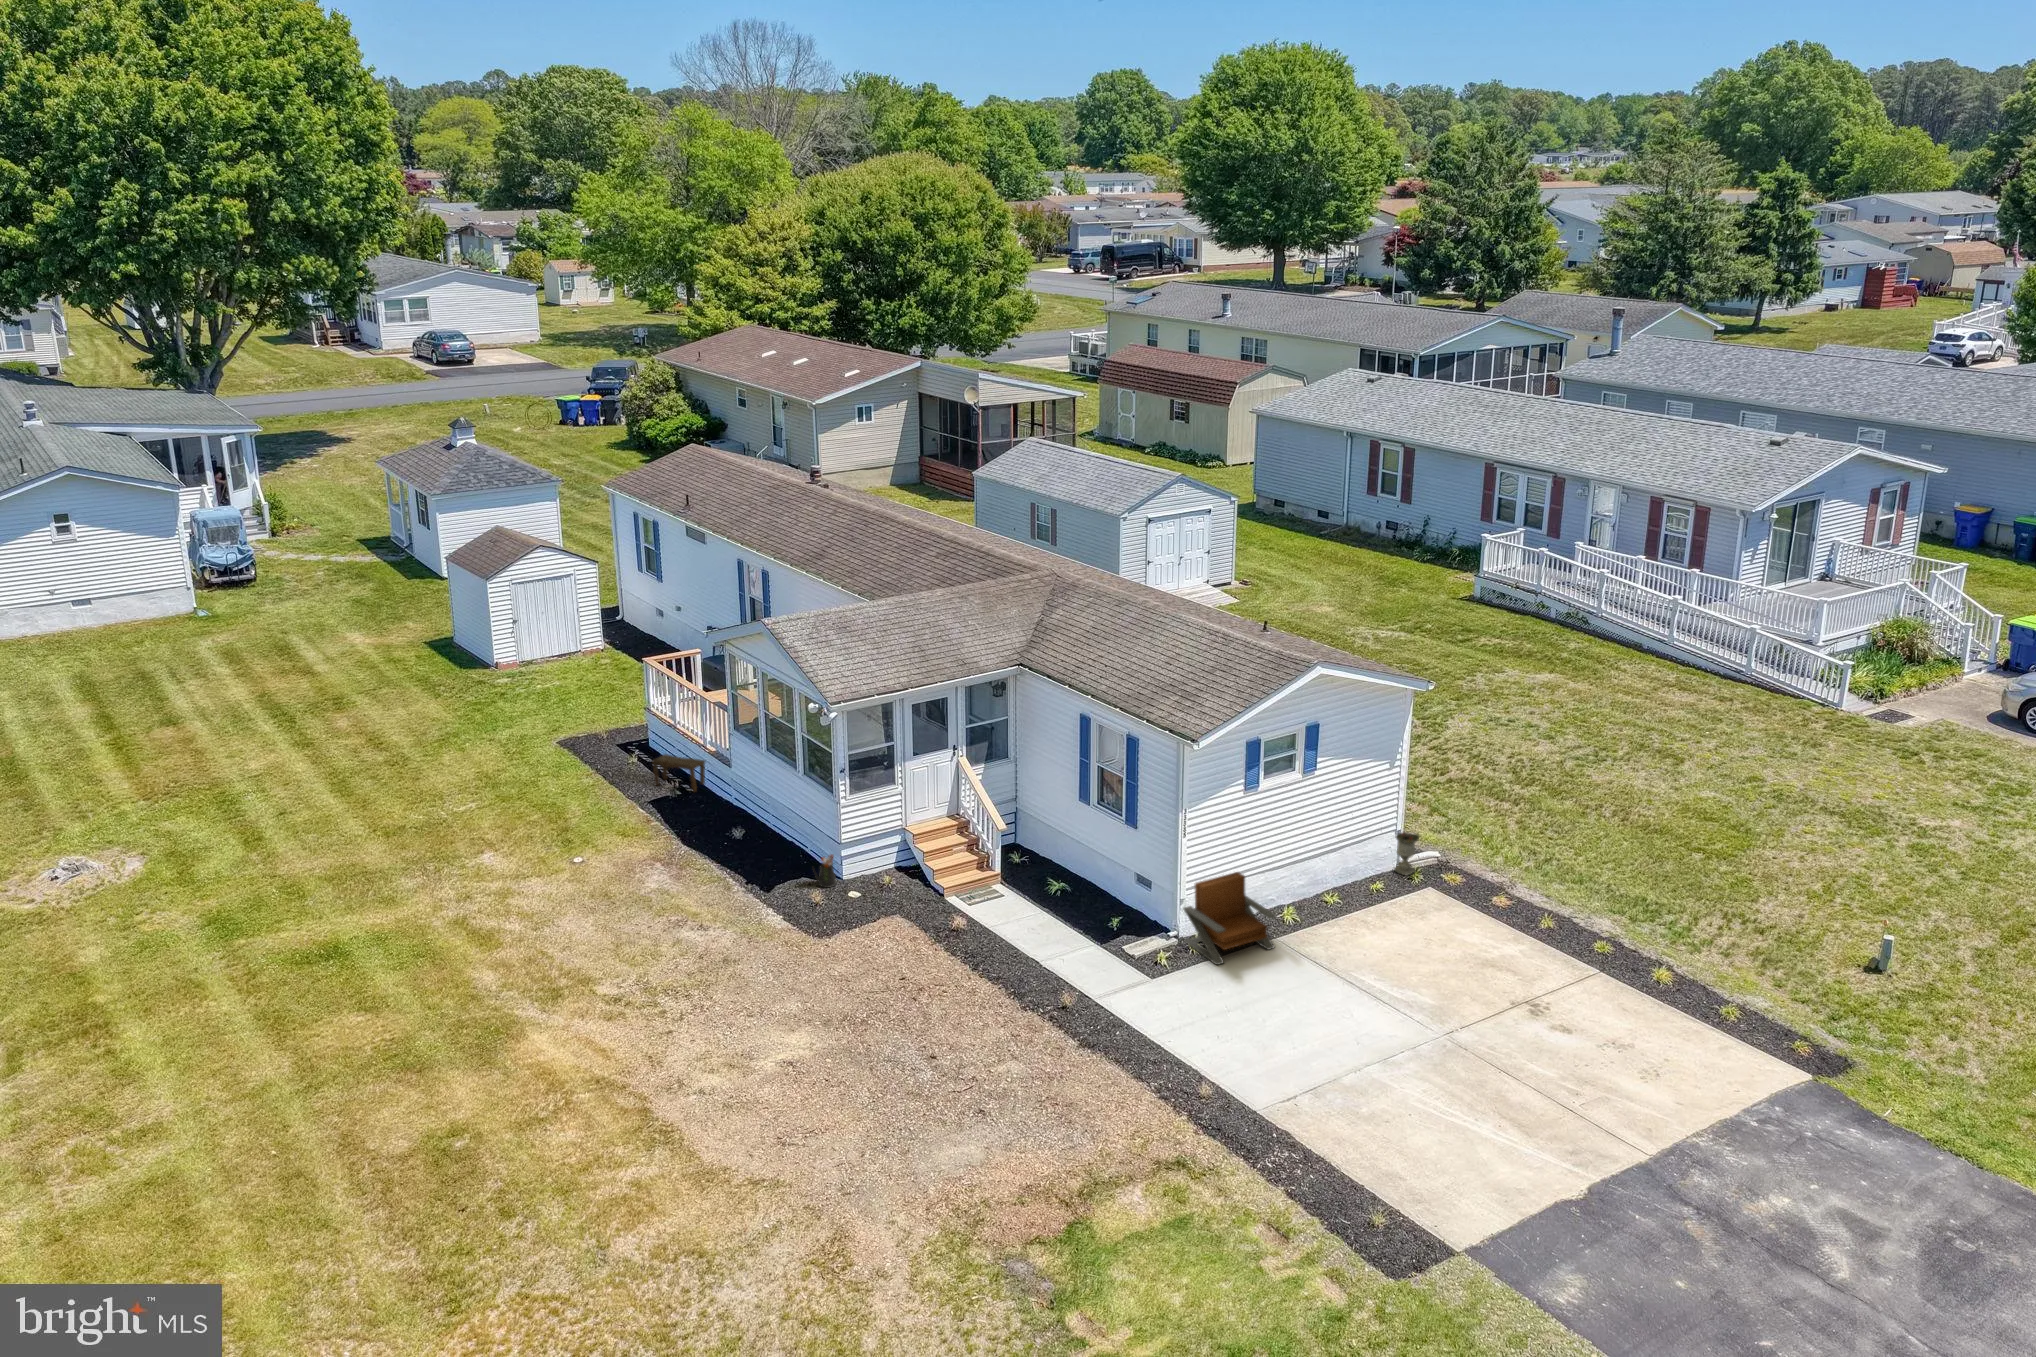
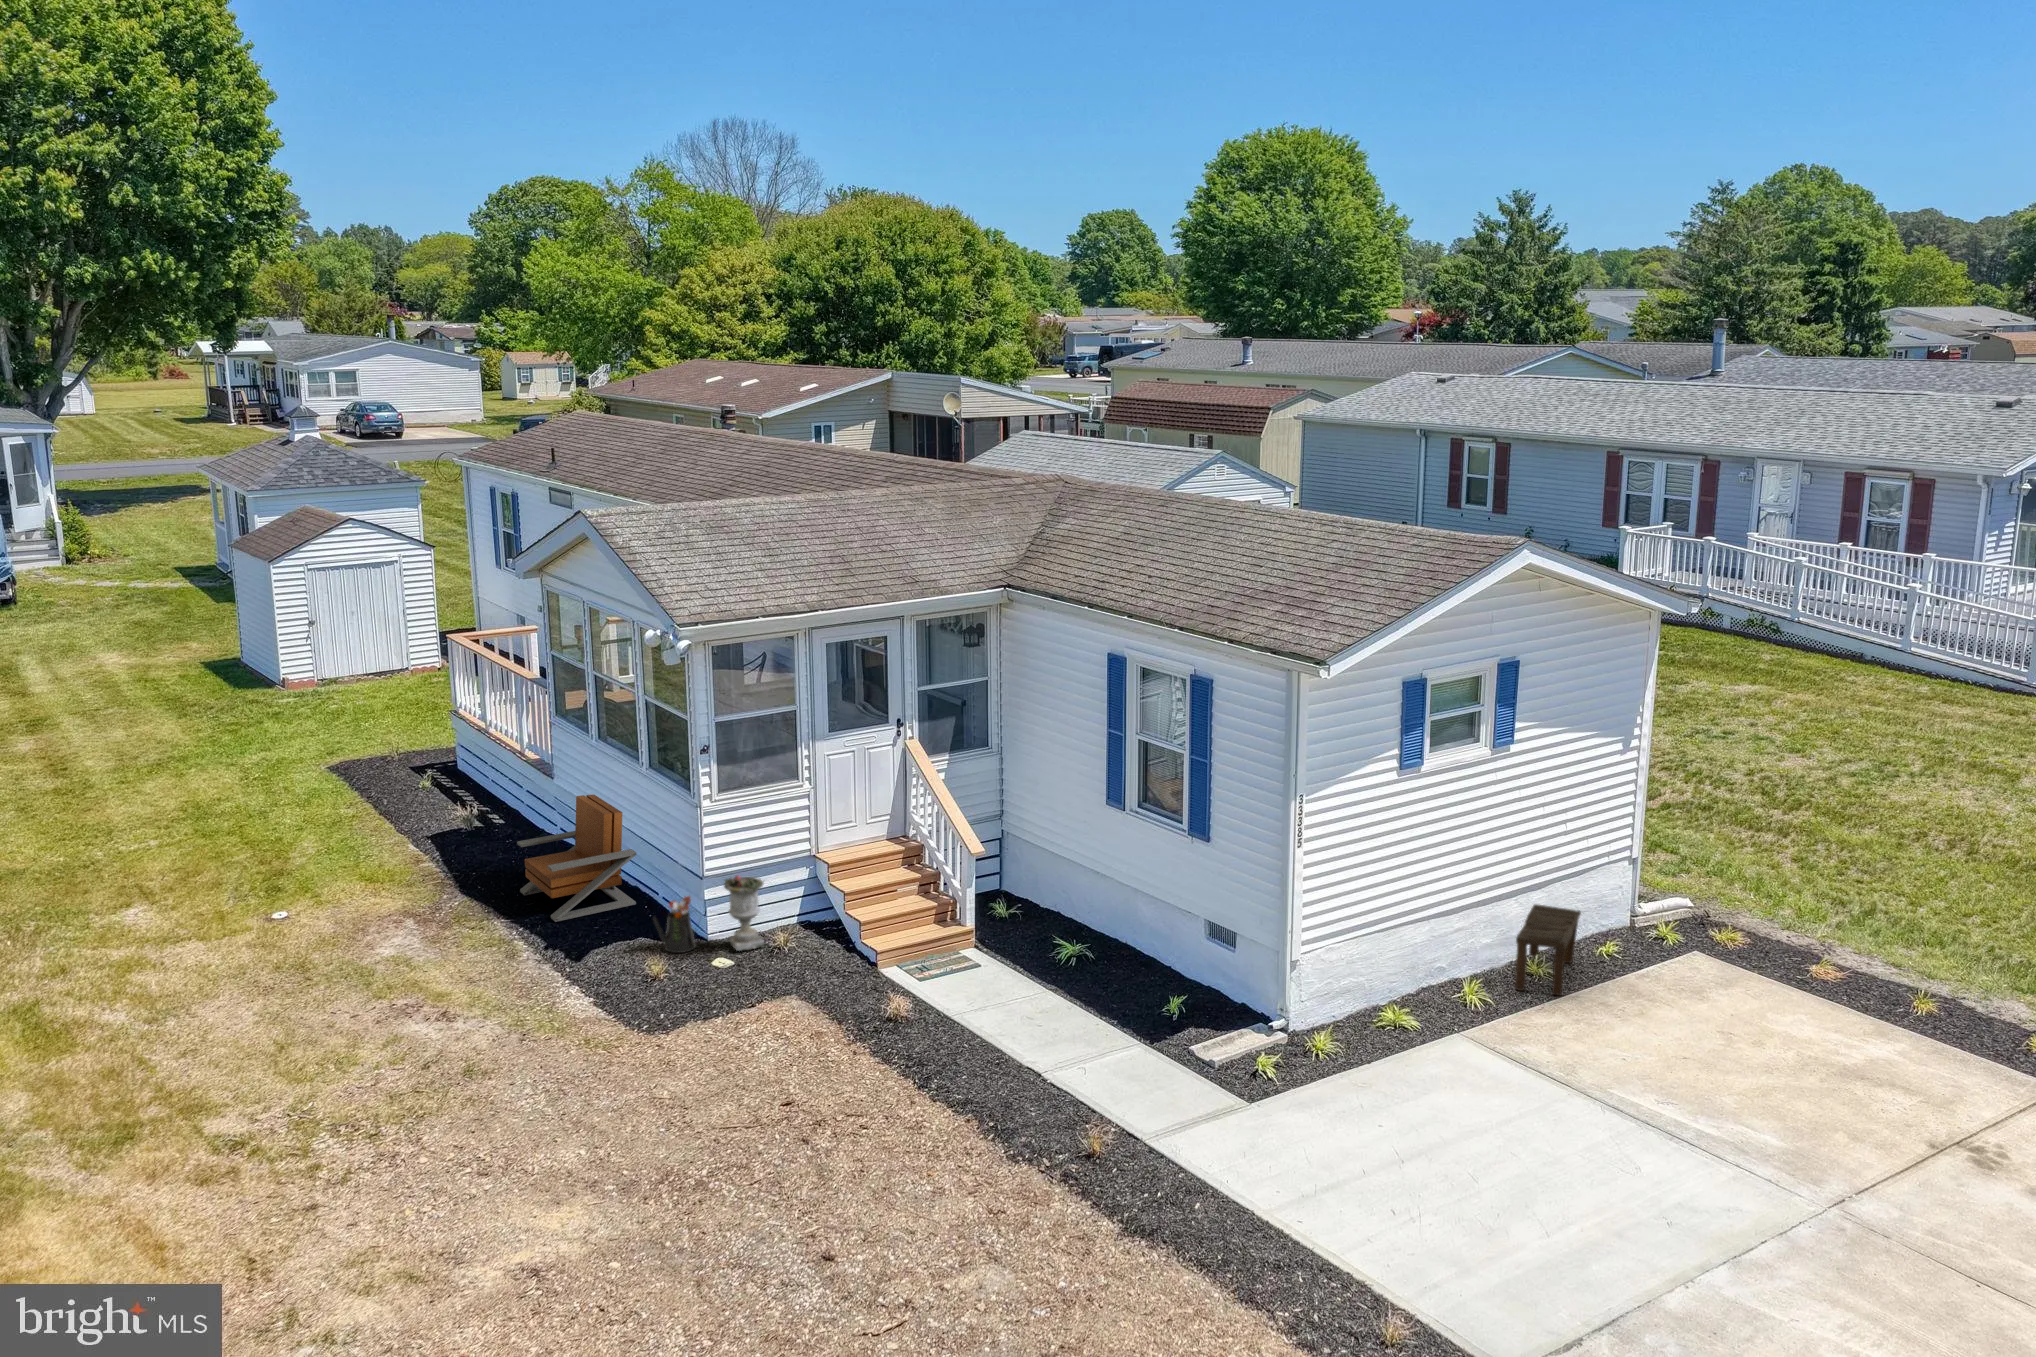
bench: present [652,754,705,792] -> present [1515,904,1581,996]
planter: present [1394,832,1419,876] -> present [724,876,764,951]
lounge chair: present [1184,872,1276,965] -> present [517,795,636,922]

